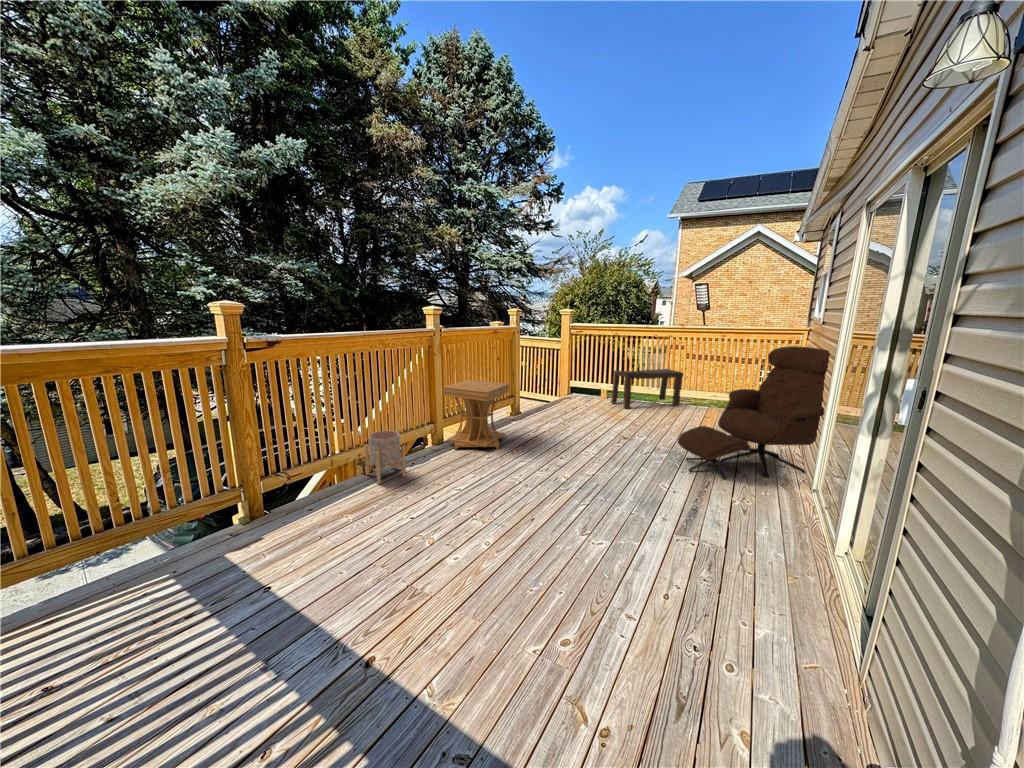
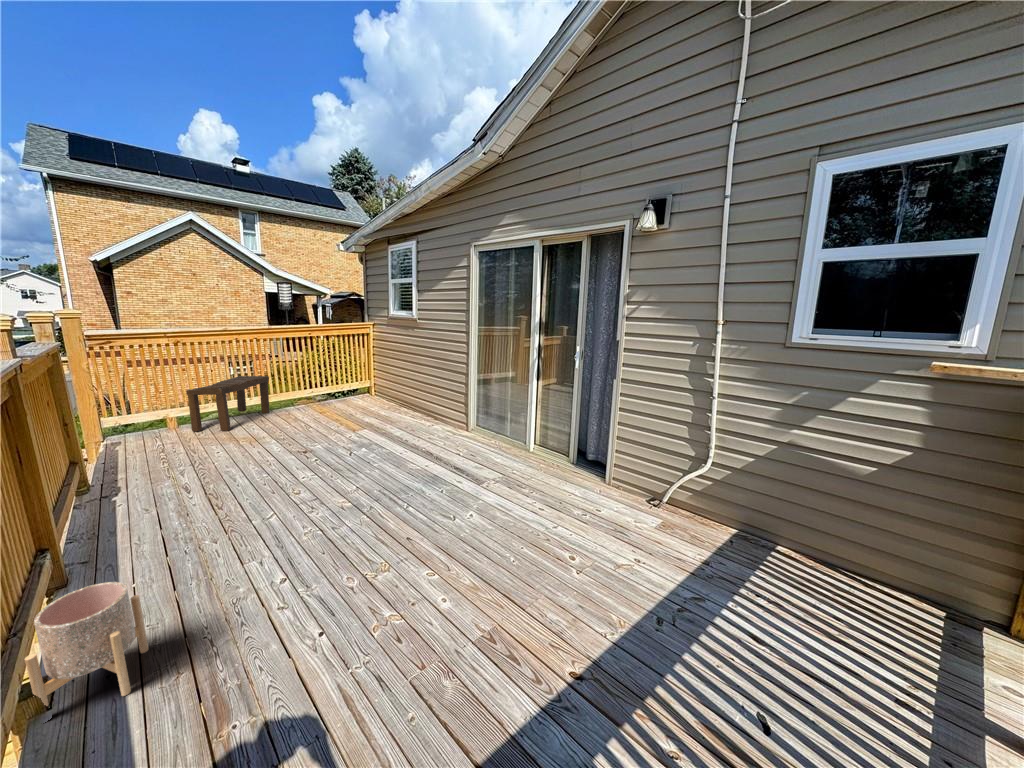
lounge chair: present [678,346,830,479] -> none [374,337,450,451]
side table: present [443,380,509,450] -> none [45,436,195,576]

